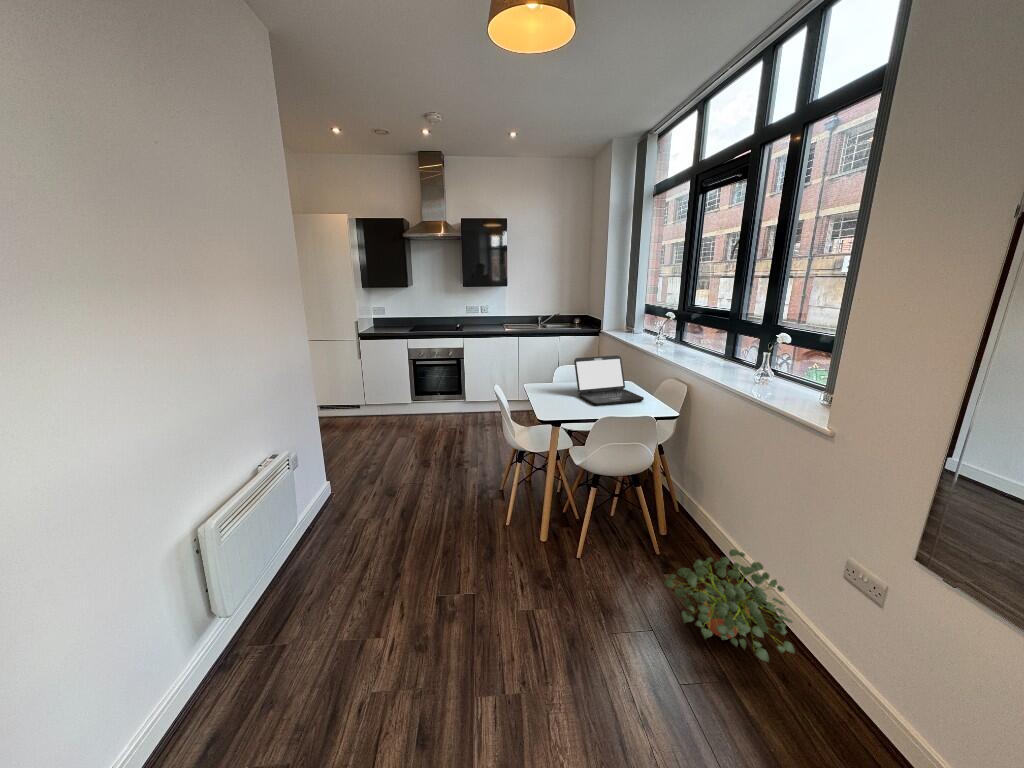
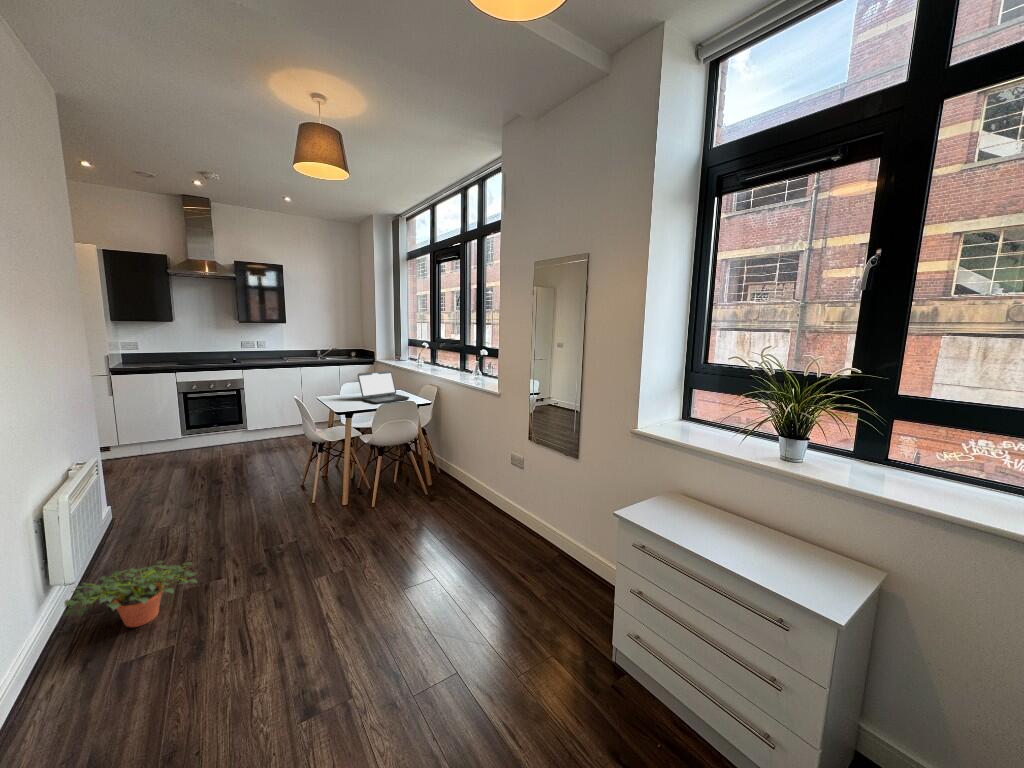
potted plant: present [664,549,795,662] -> present [63,561,197,627]

